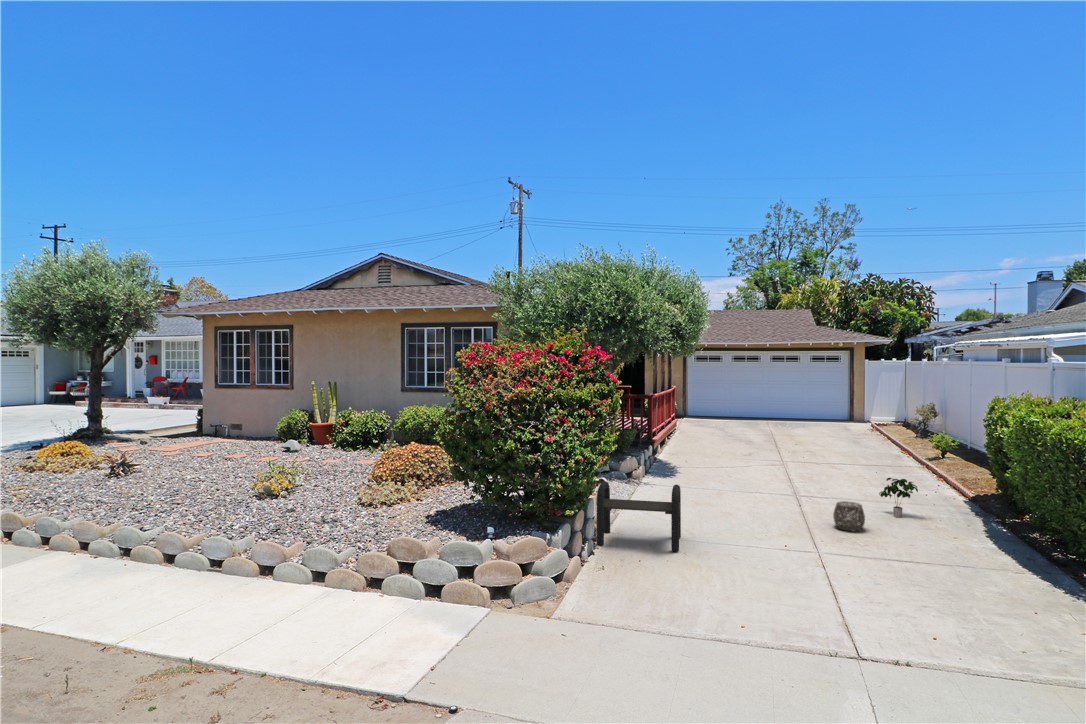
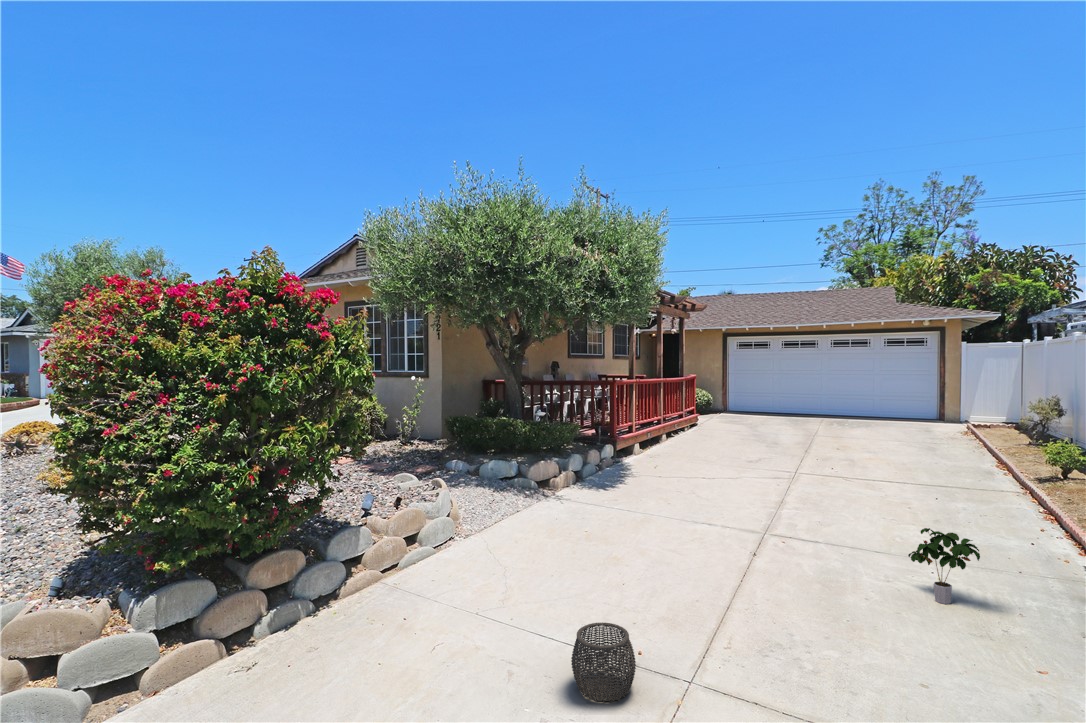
bench: present [597,481,681,552] -> none [337,527,499,672]
woven basket: present [833,501,865,532] -> present [571,622,636,702]

